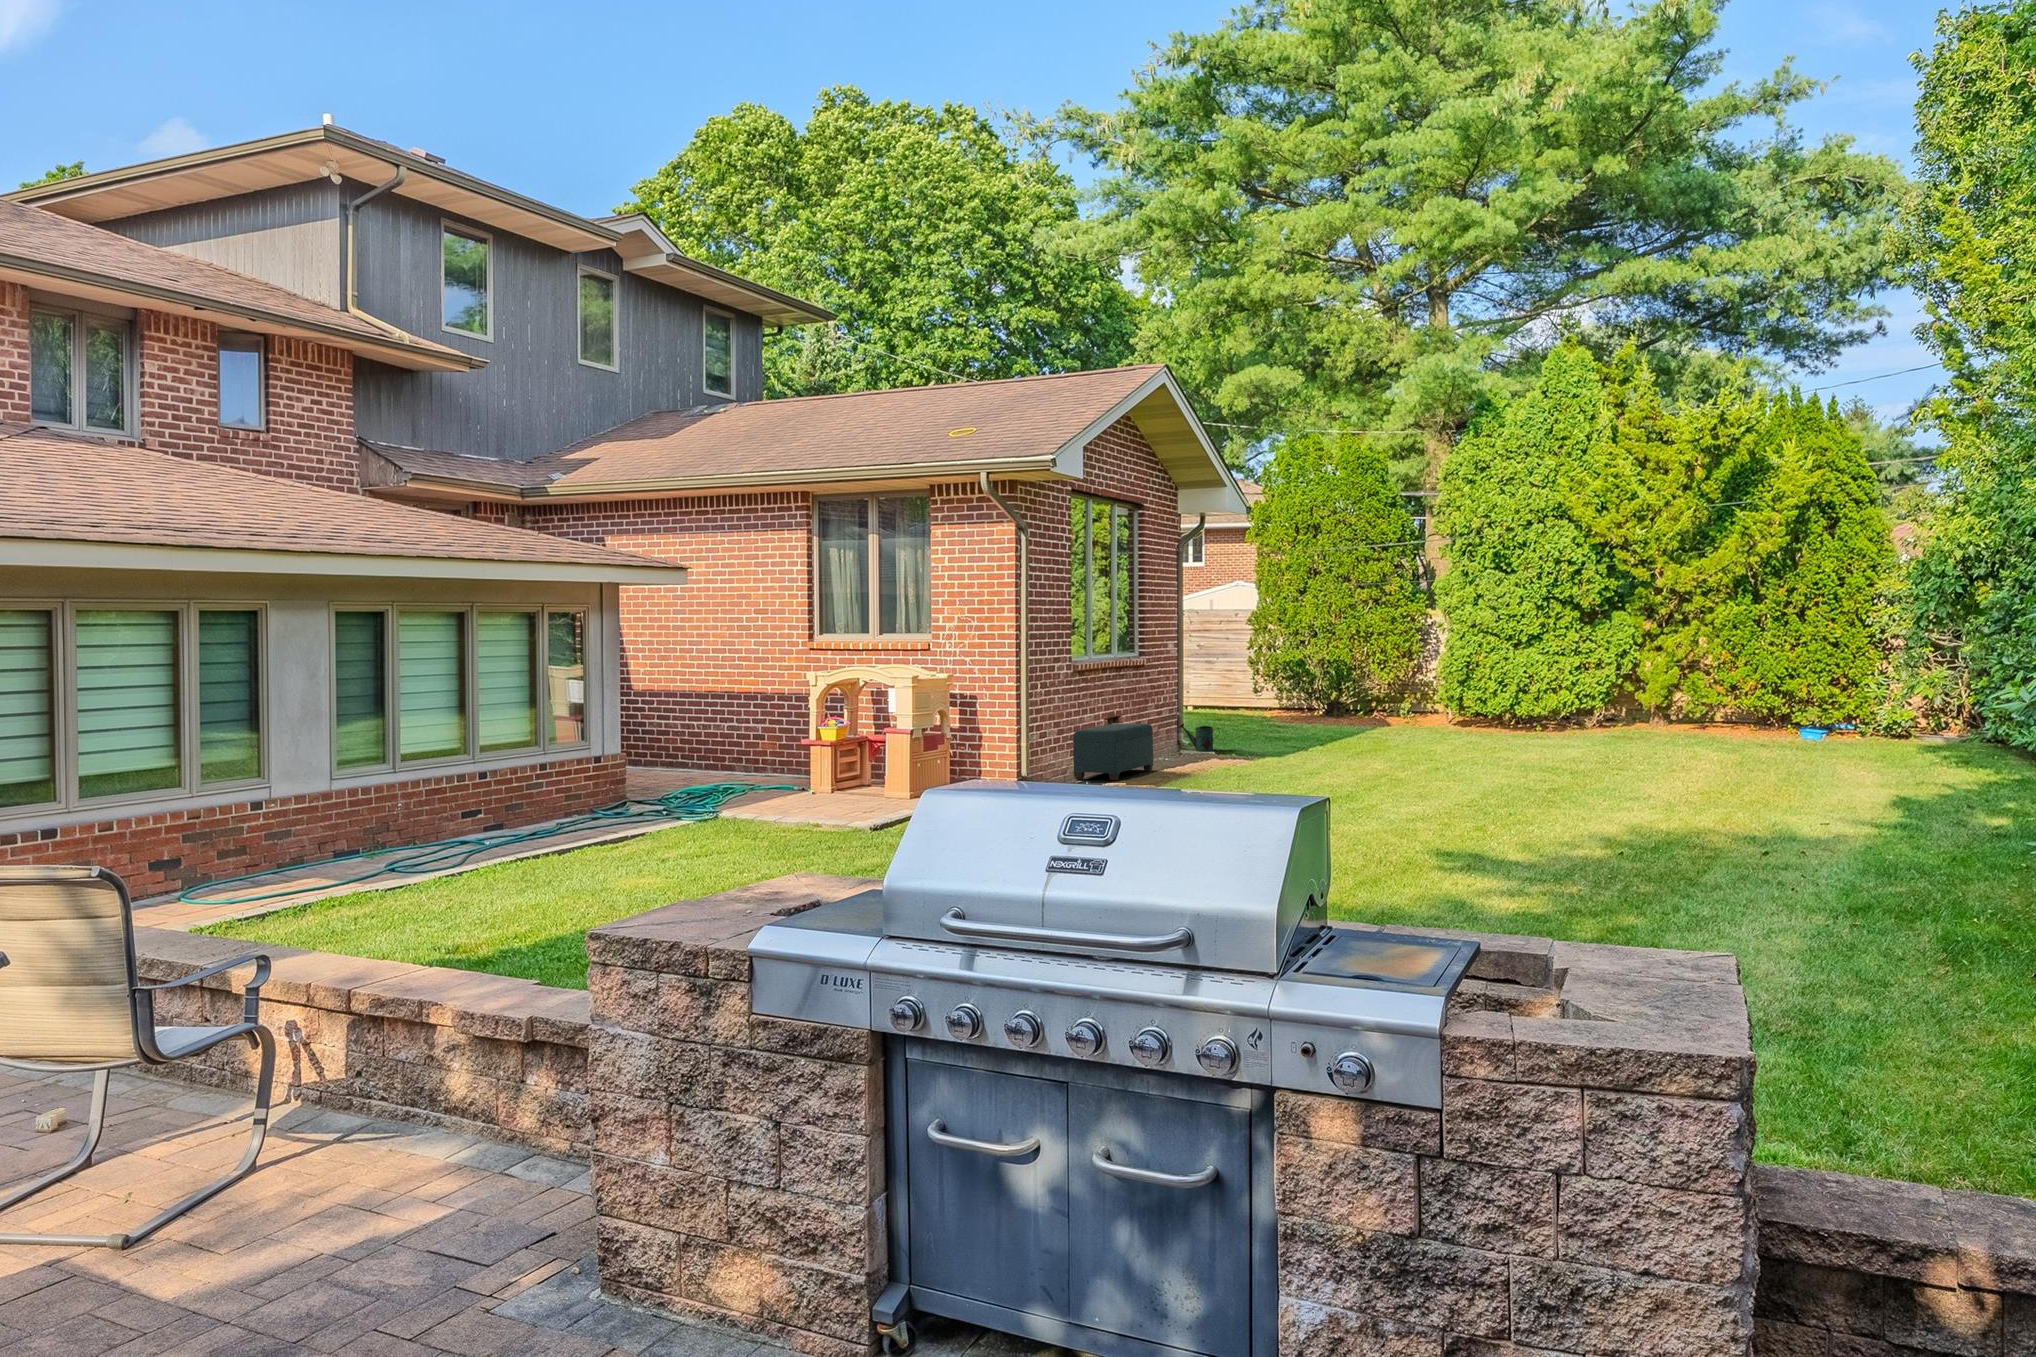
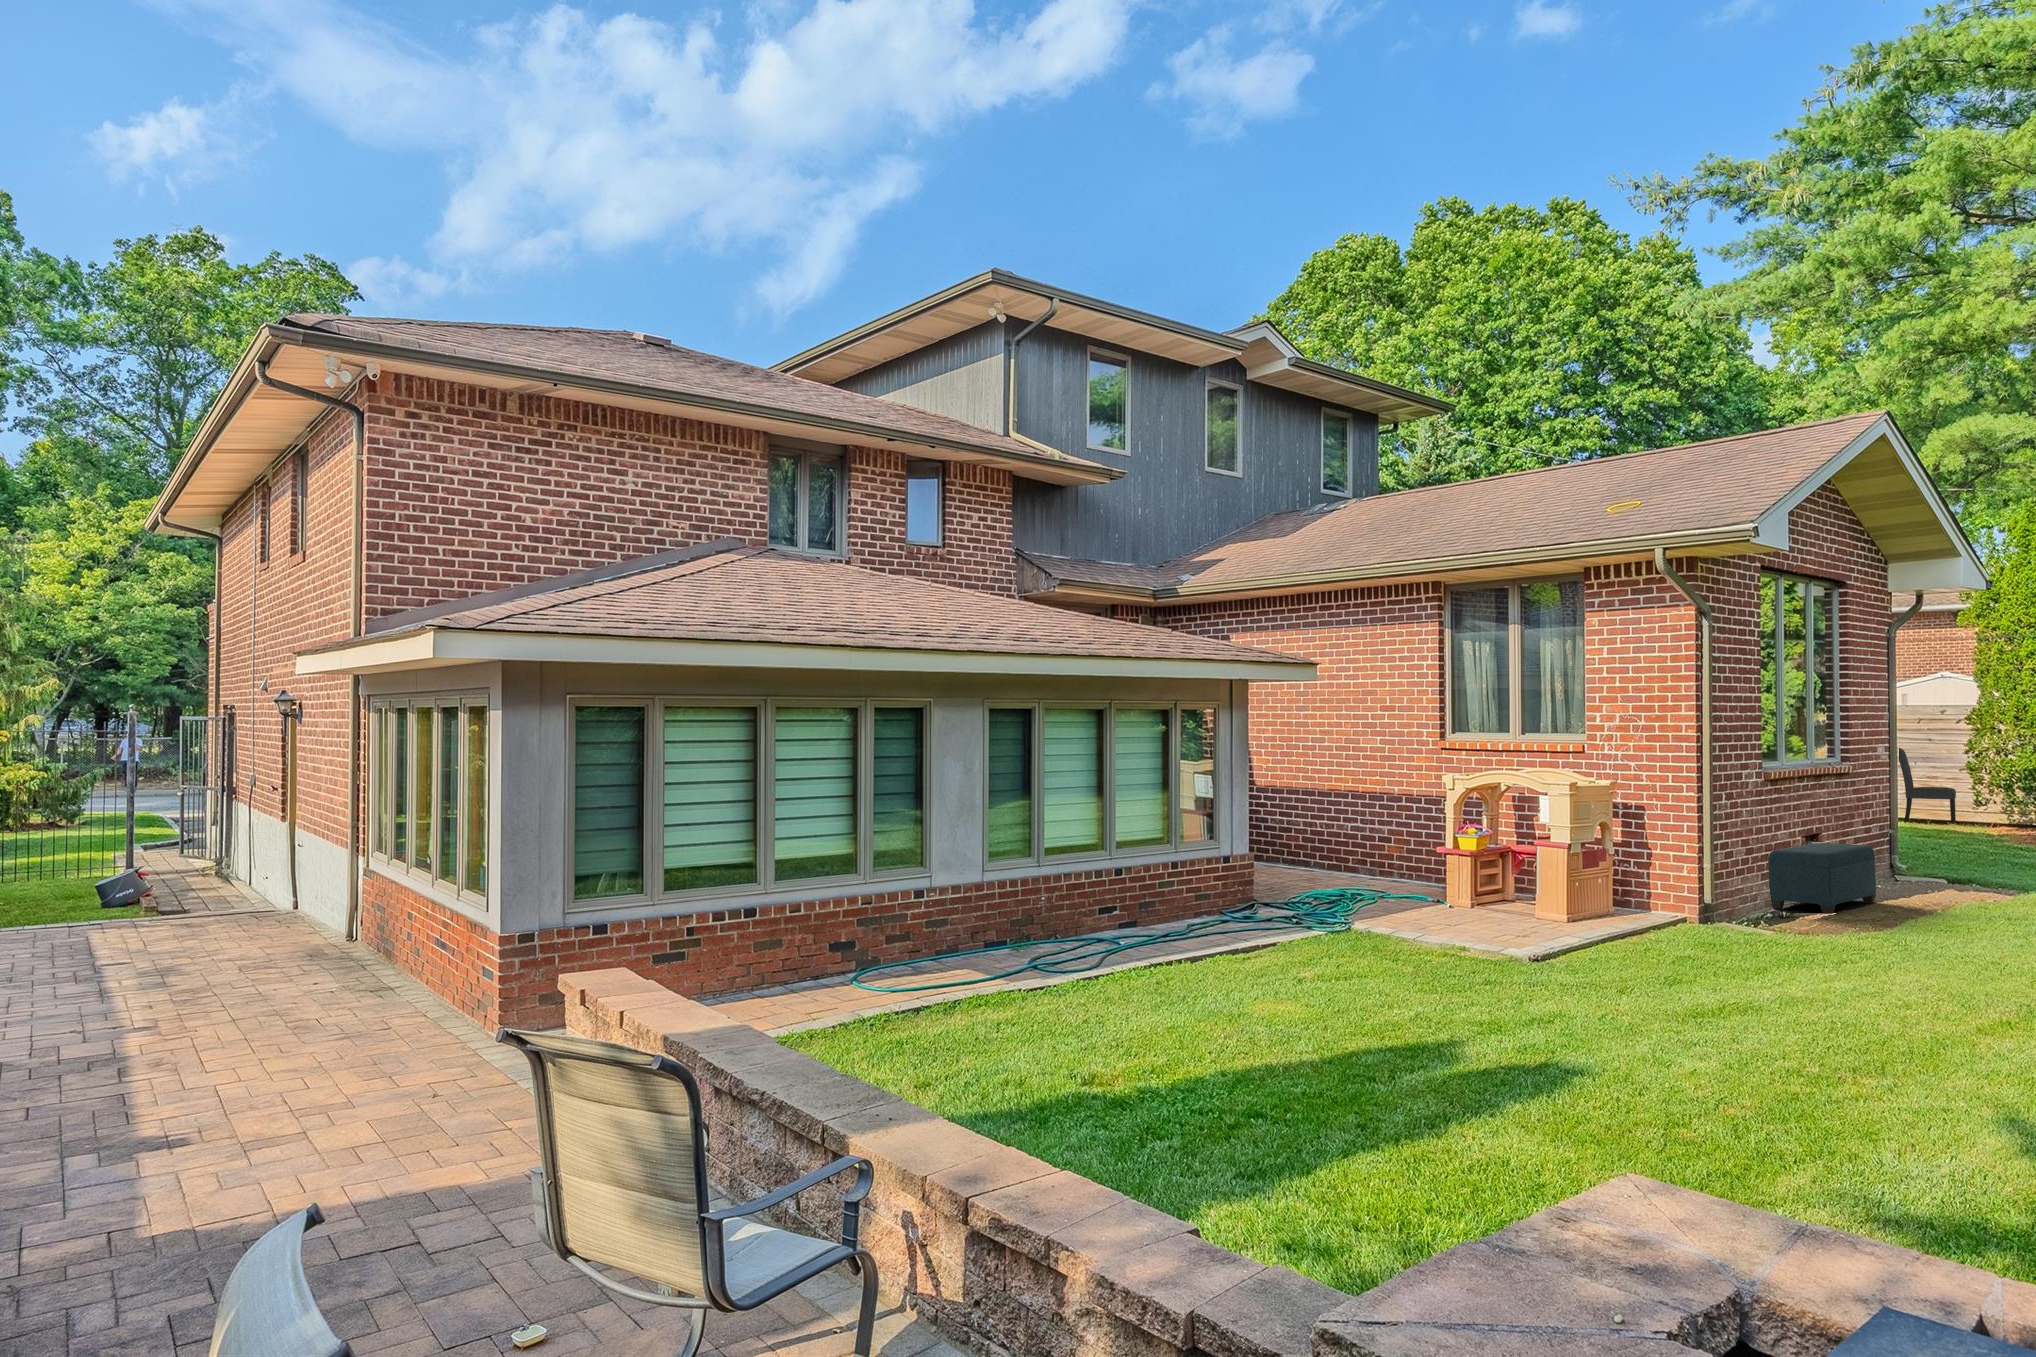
chair: none [1200,646,1245,709] -> present [1899,748,1956,824]
watering can: present [1180,724,1213,751] -> none [1897,844,1957,880]

